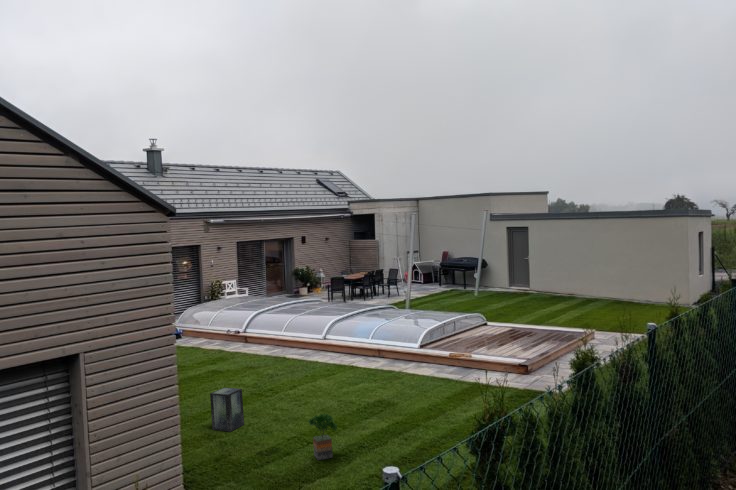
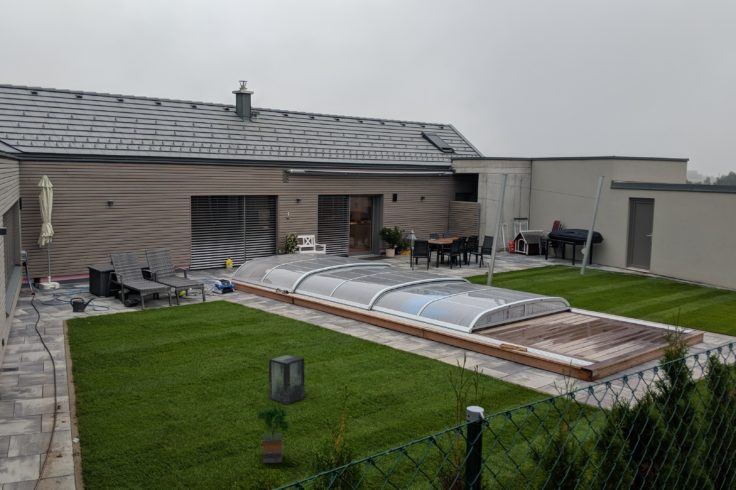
storage box: present [210,388,244,432] -> present [269,354,305,405]

